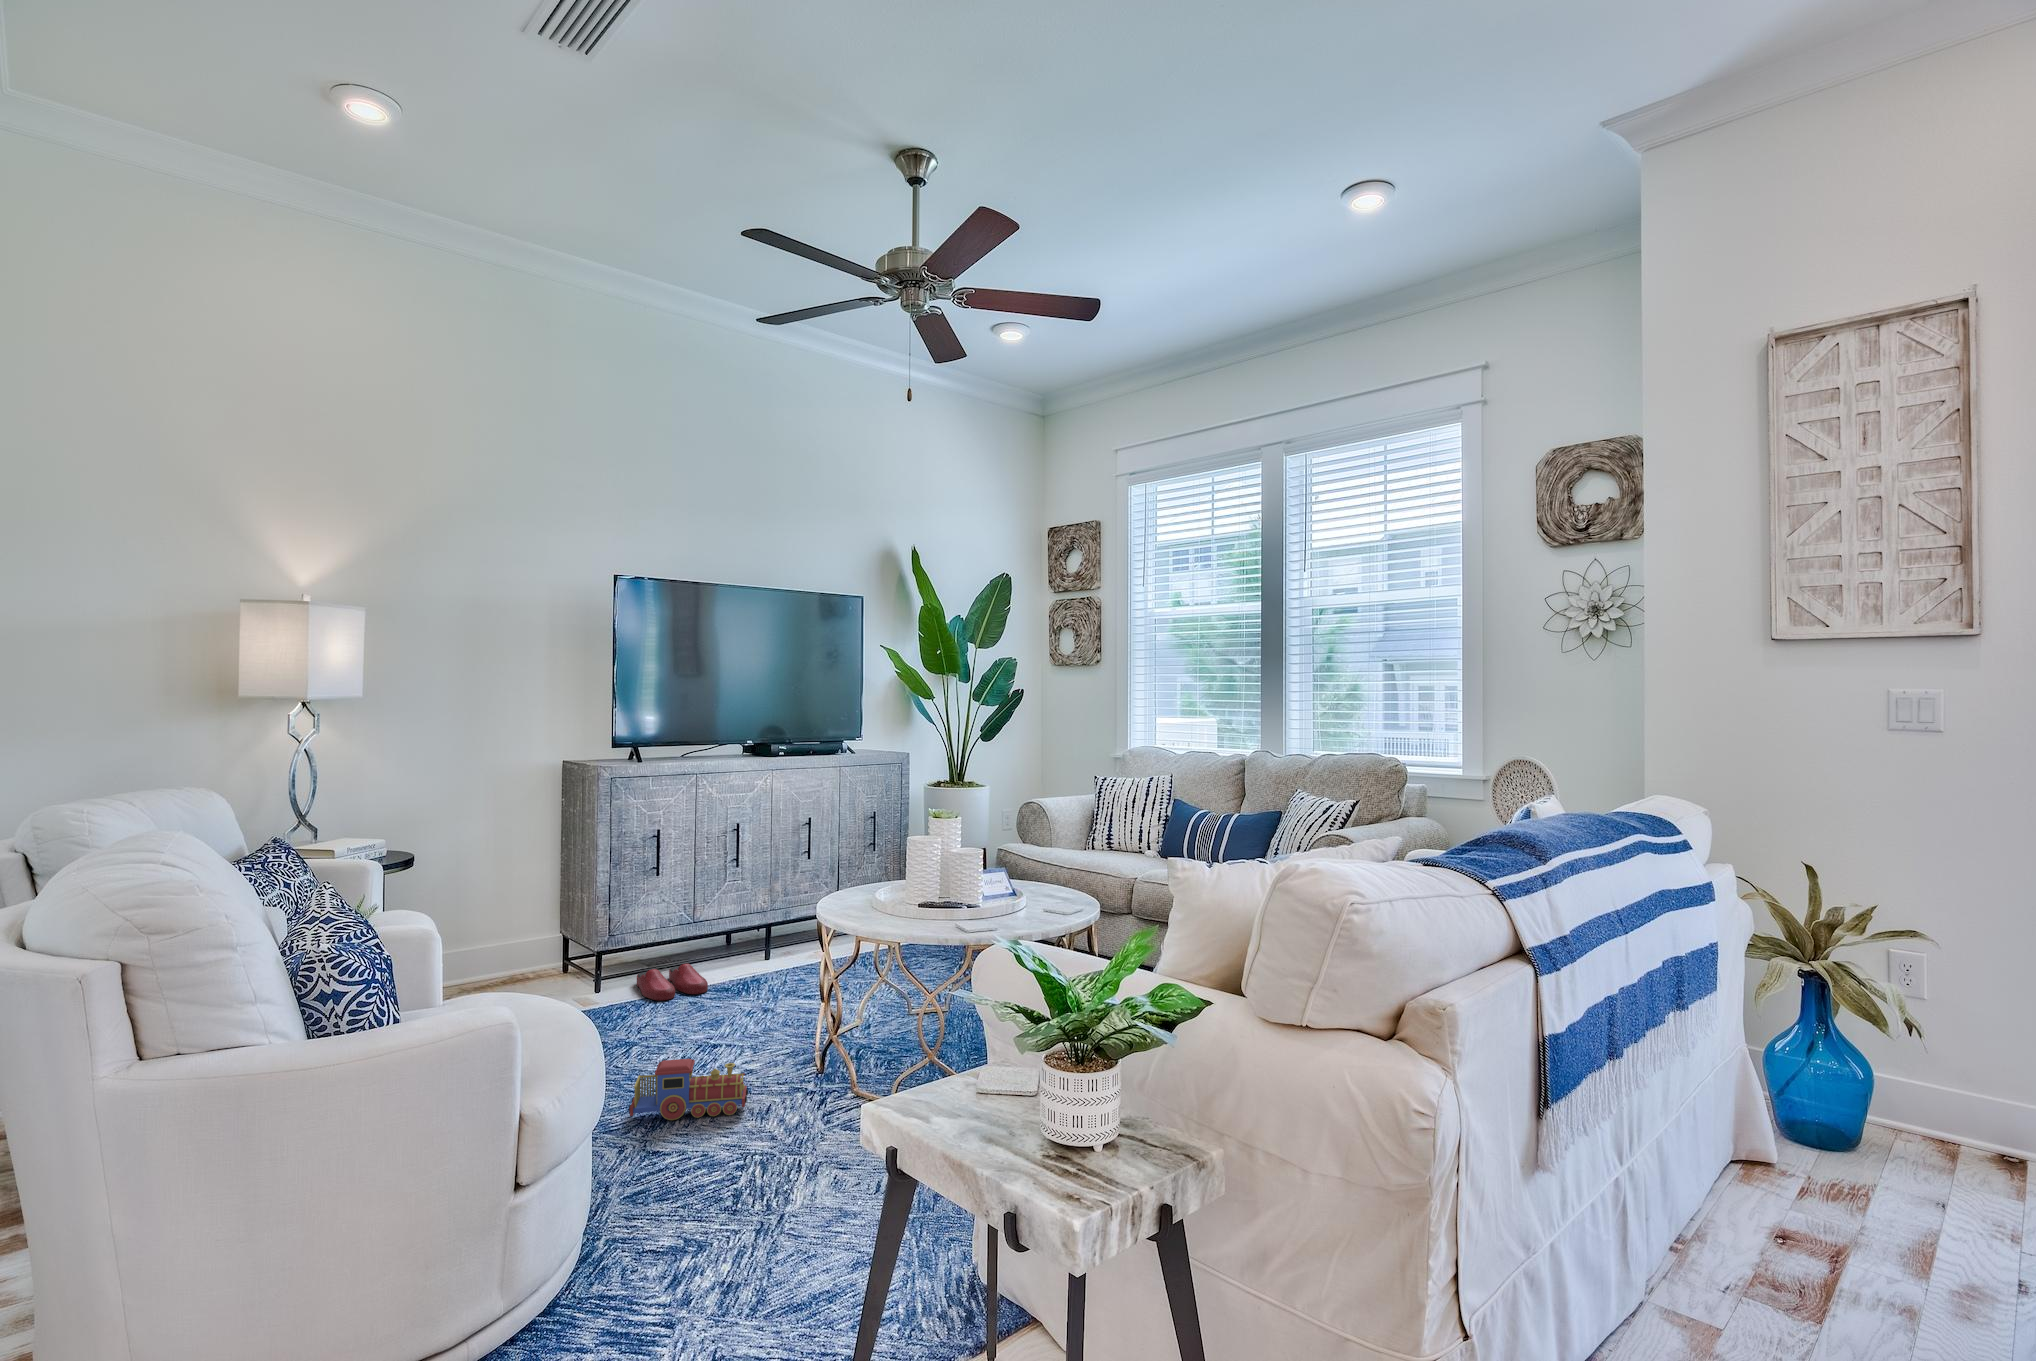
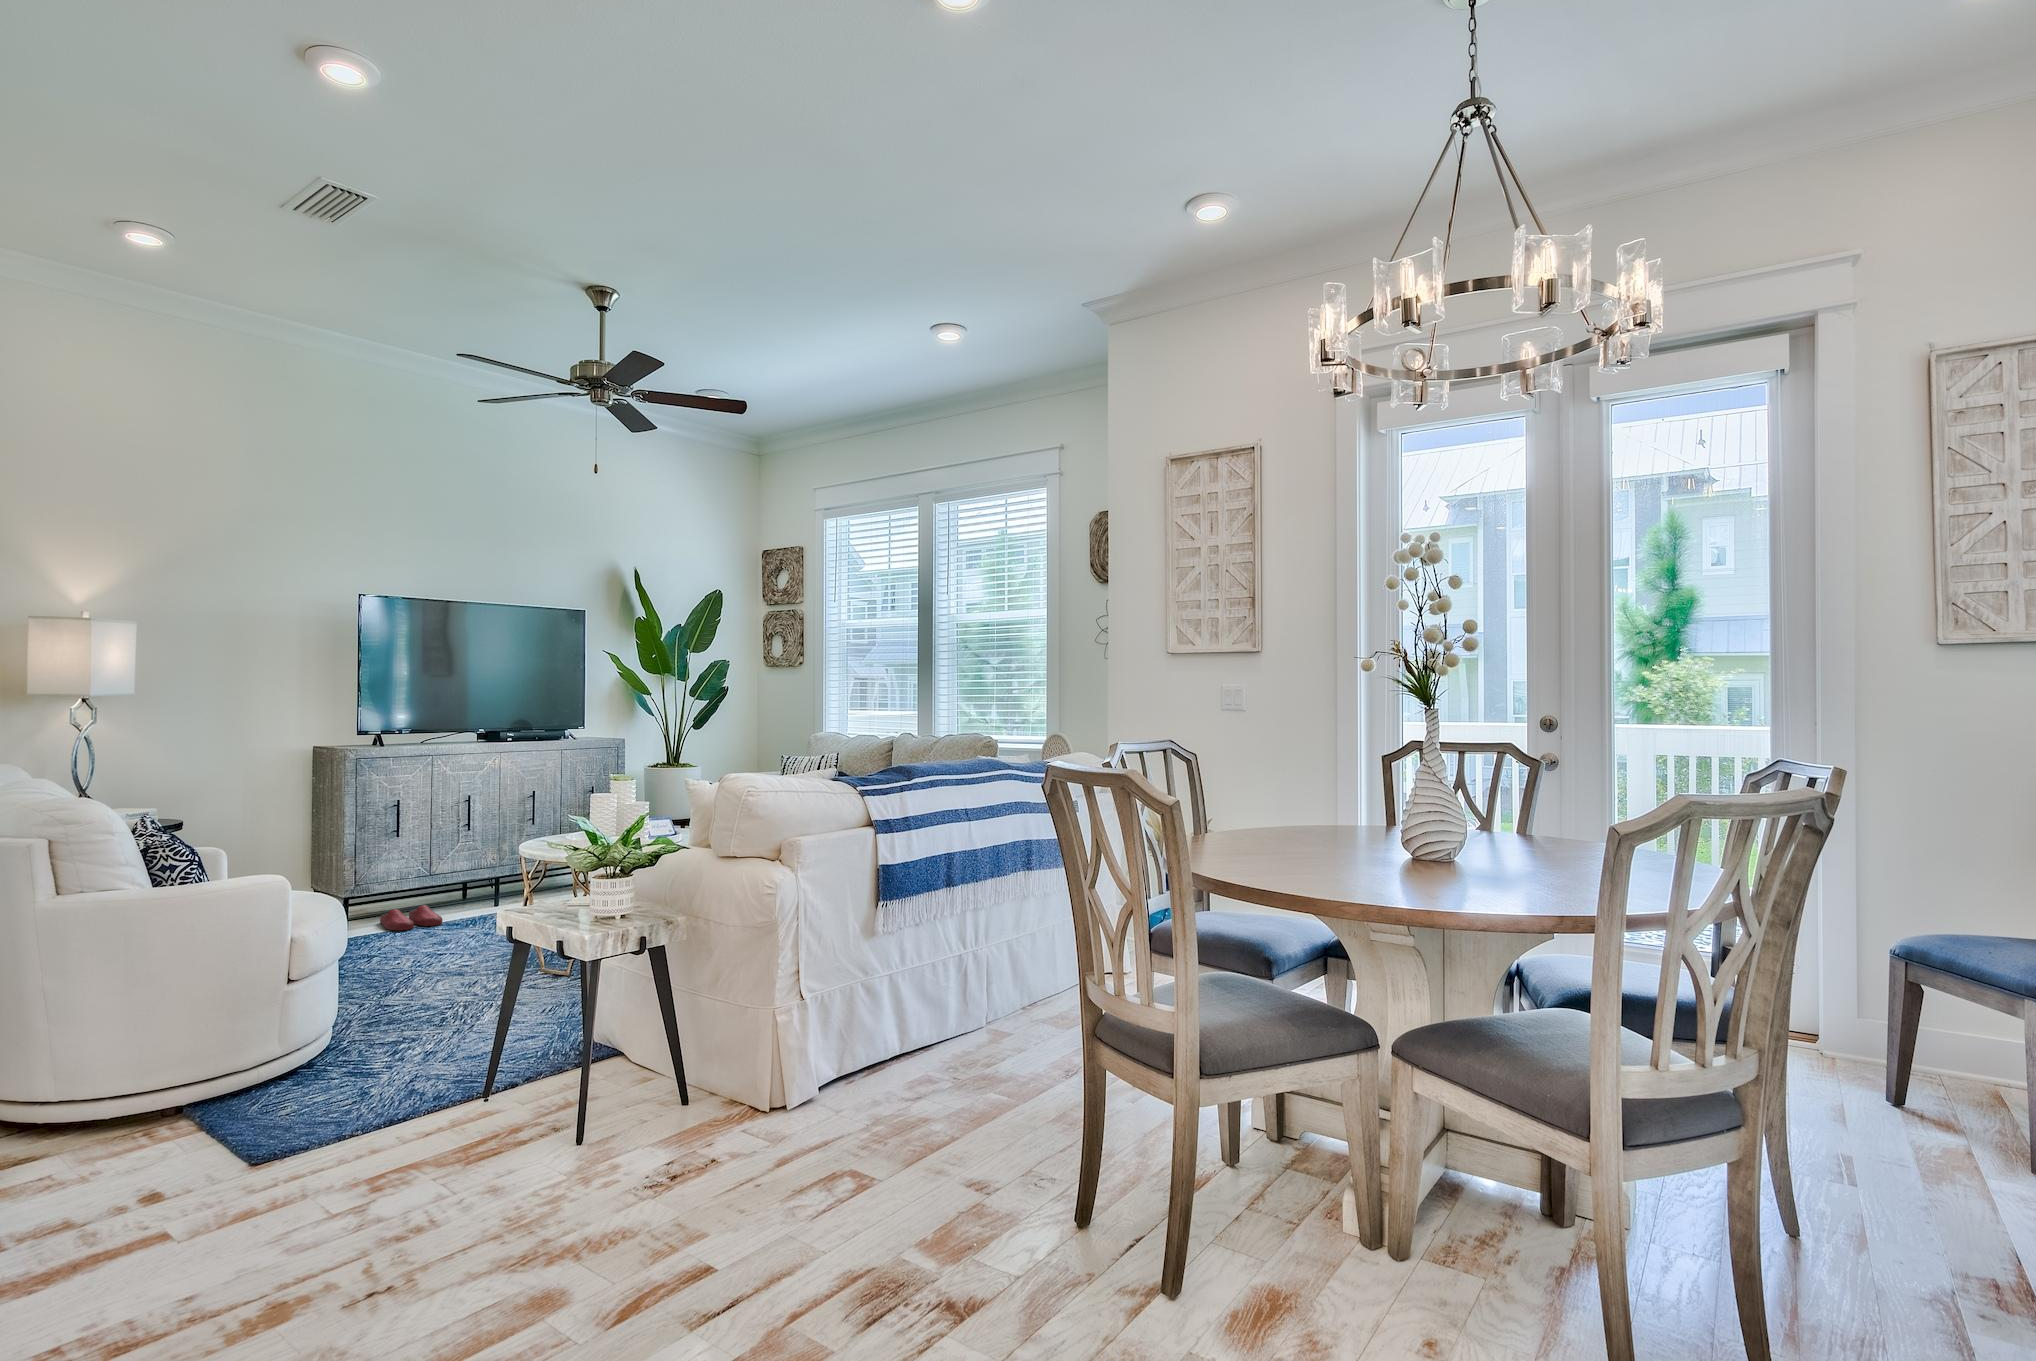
toy train: present [629,1059,748,1120] -> none [375,943,469,985]

